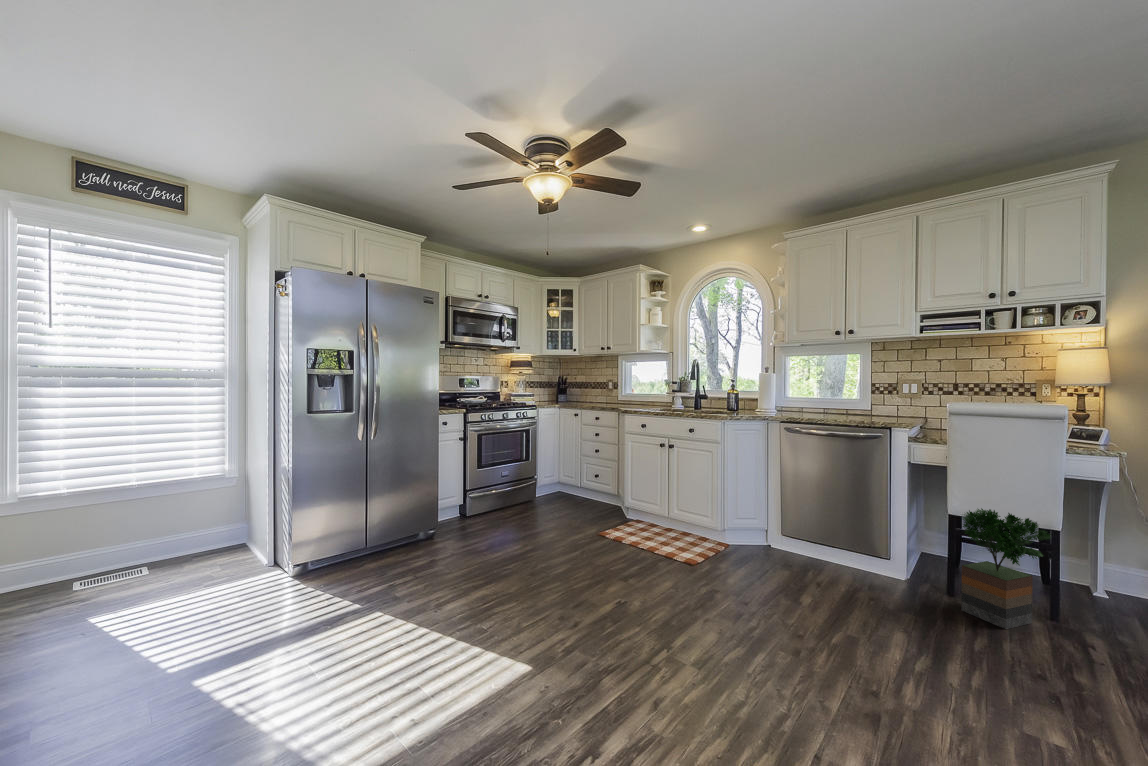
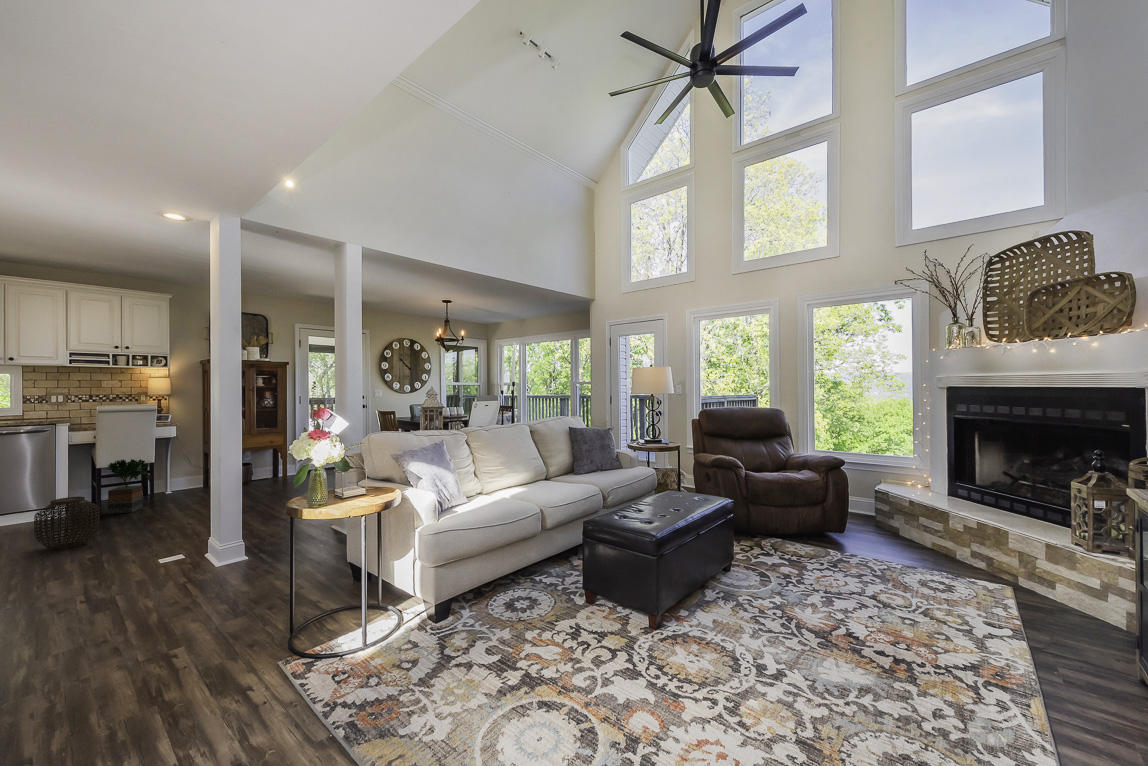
woven basket: none [795,581,904,706] -> present [34,497,100,550]

